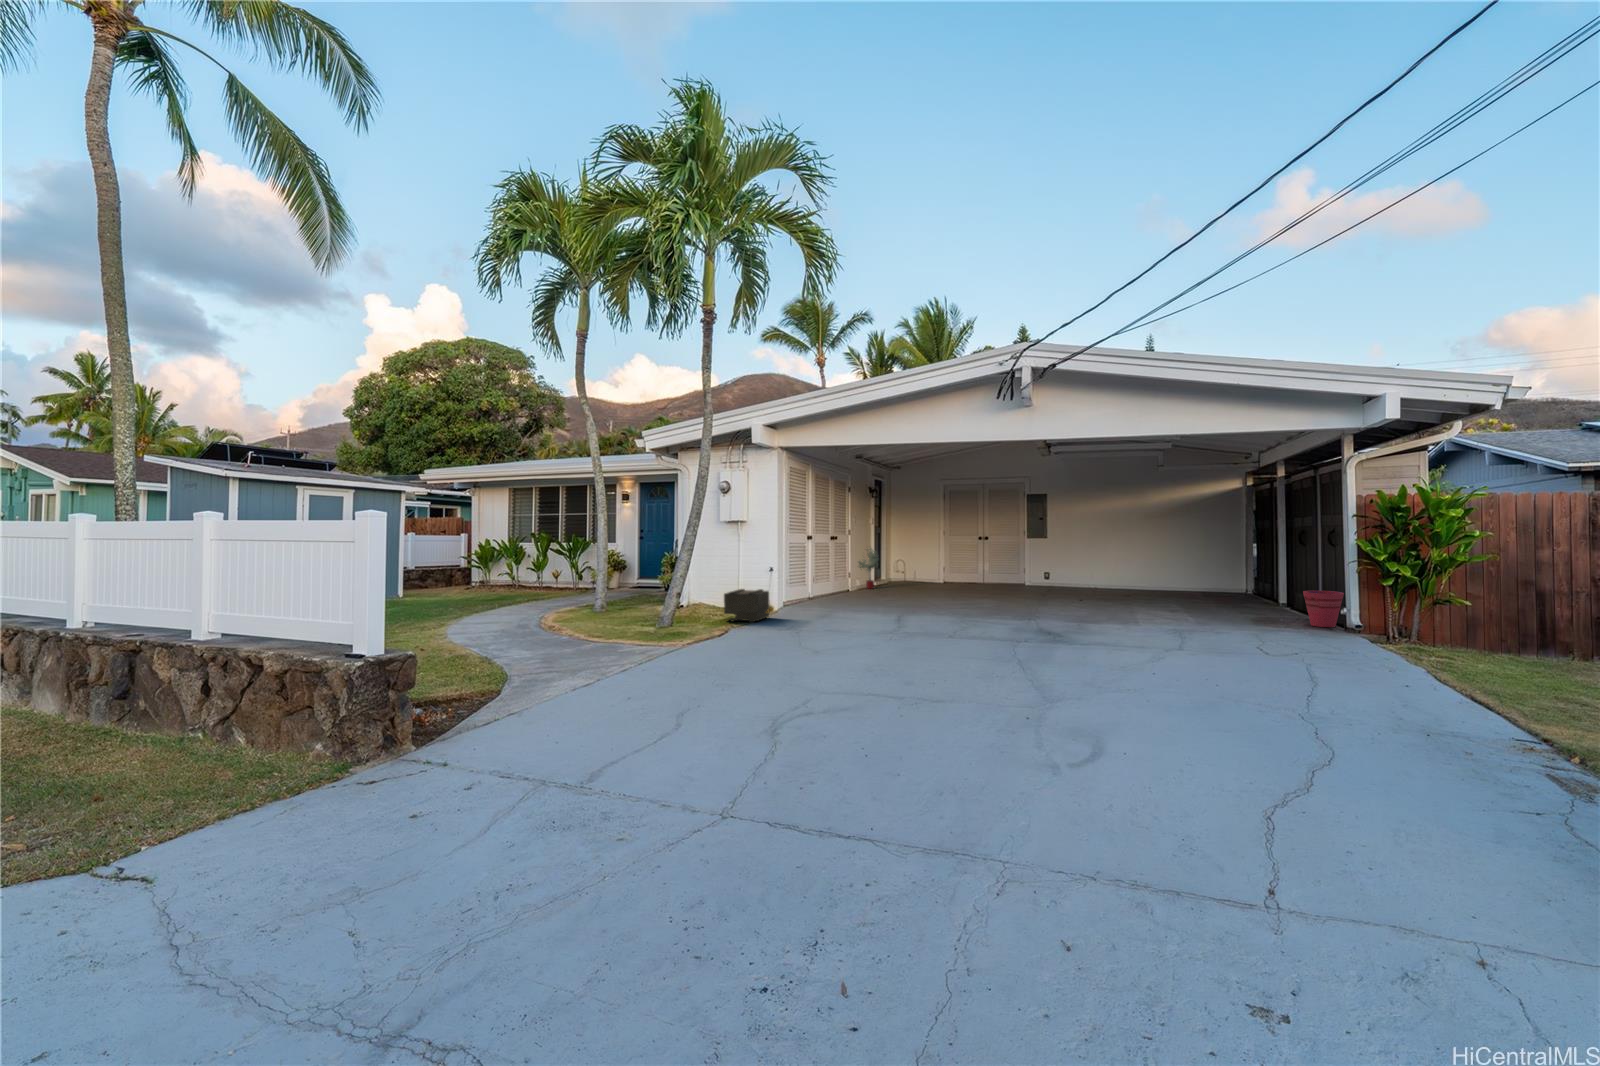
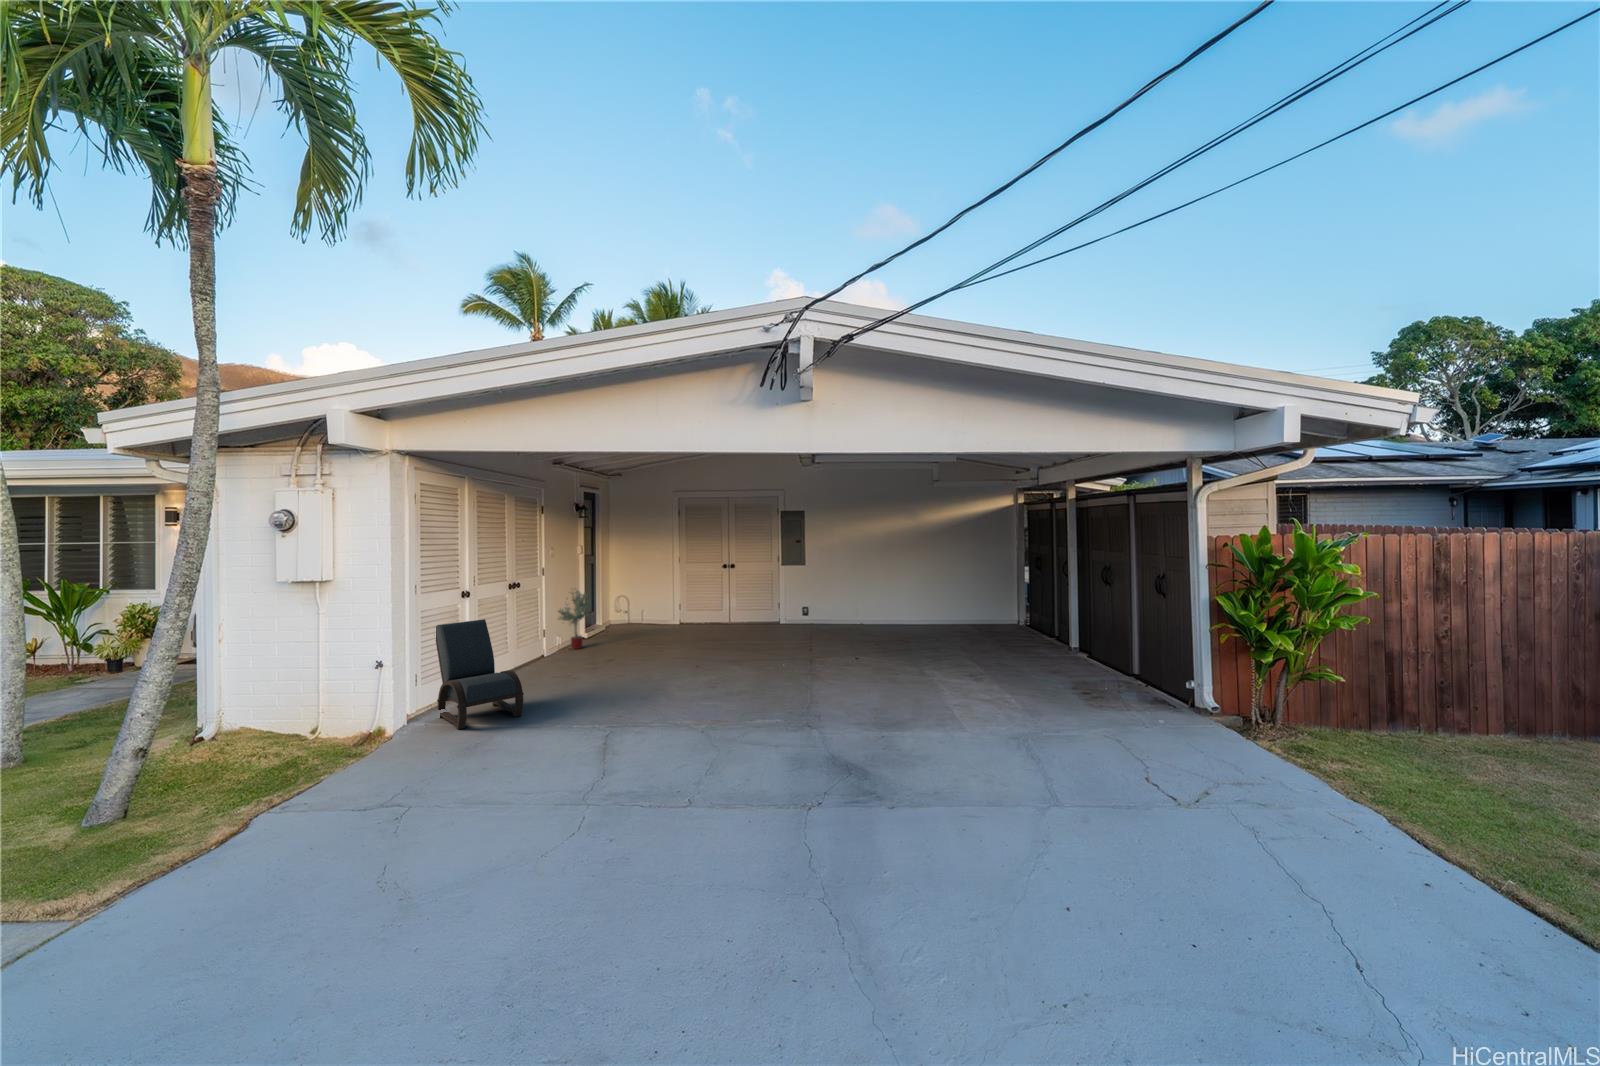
lounge chair: none [792,553,845,614] -> present [436,619,524,729]
wooden crate: present [724,589,770,622] -> none [274,700,378,771]
bucket: present [1303,590,1344,627] -> none [1141,654,1188,704]

